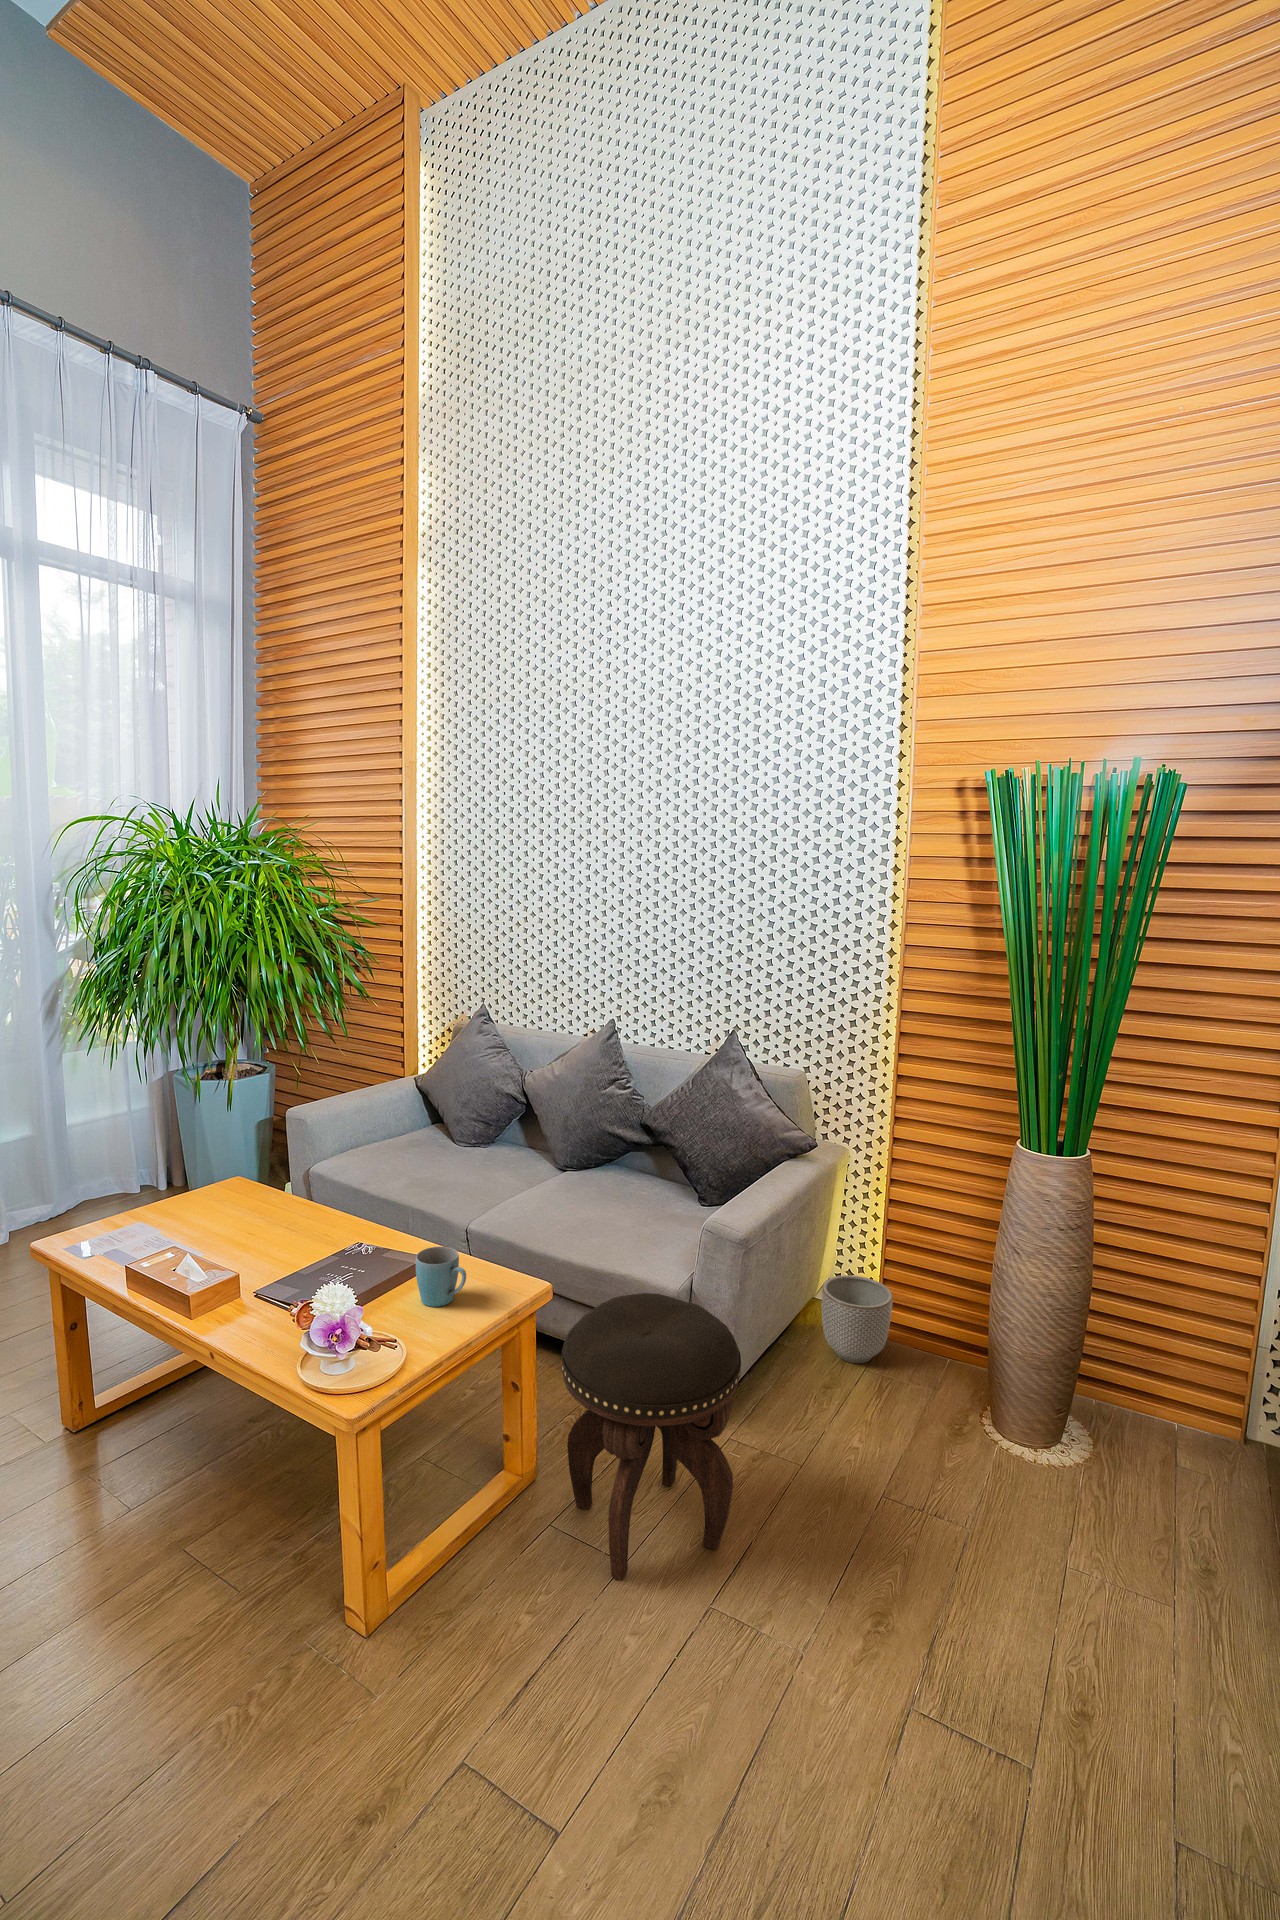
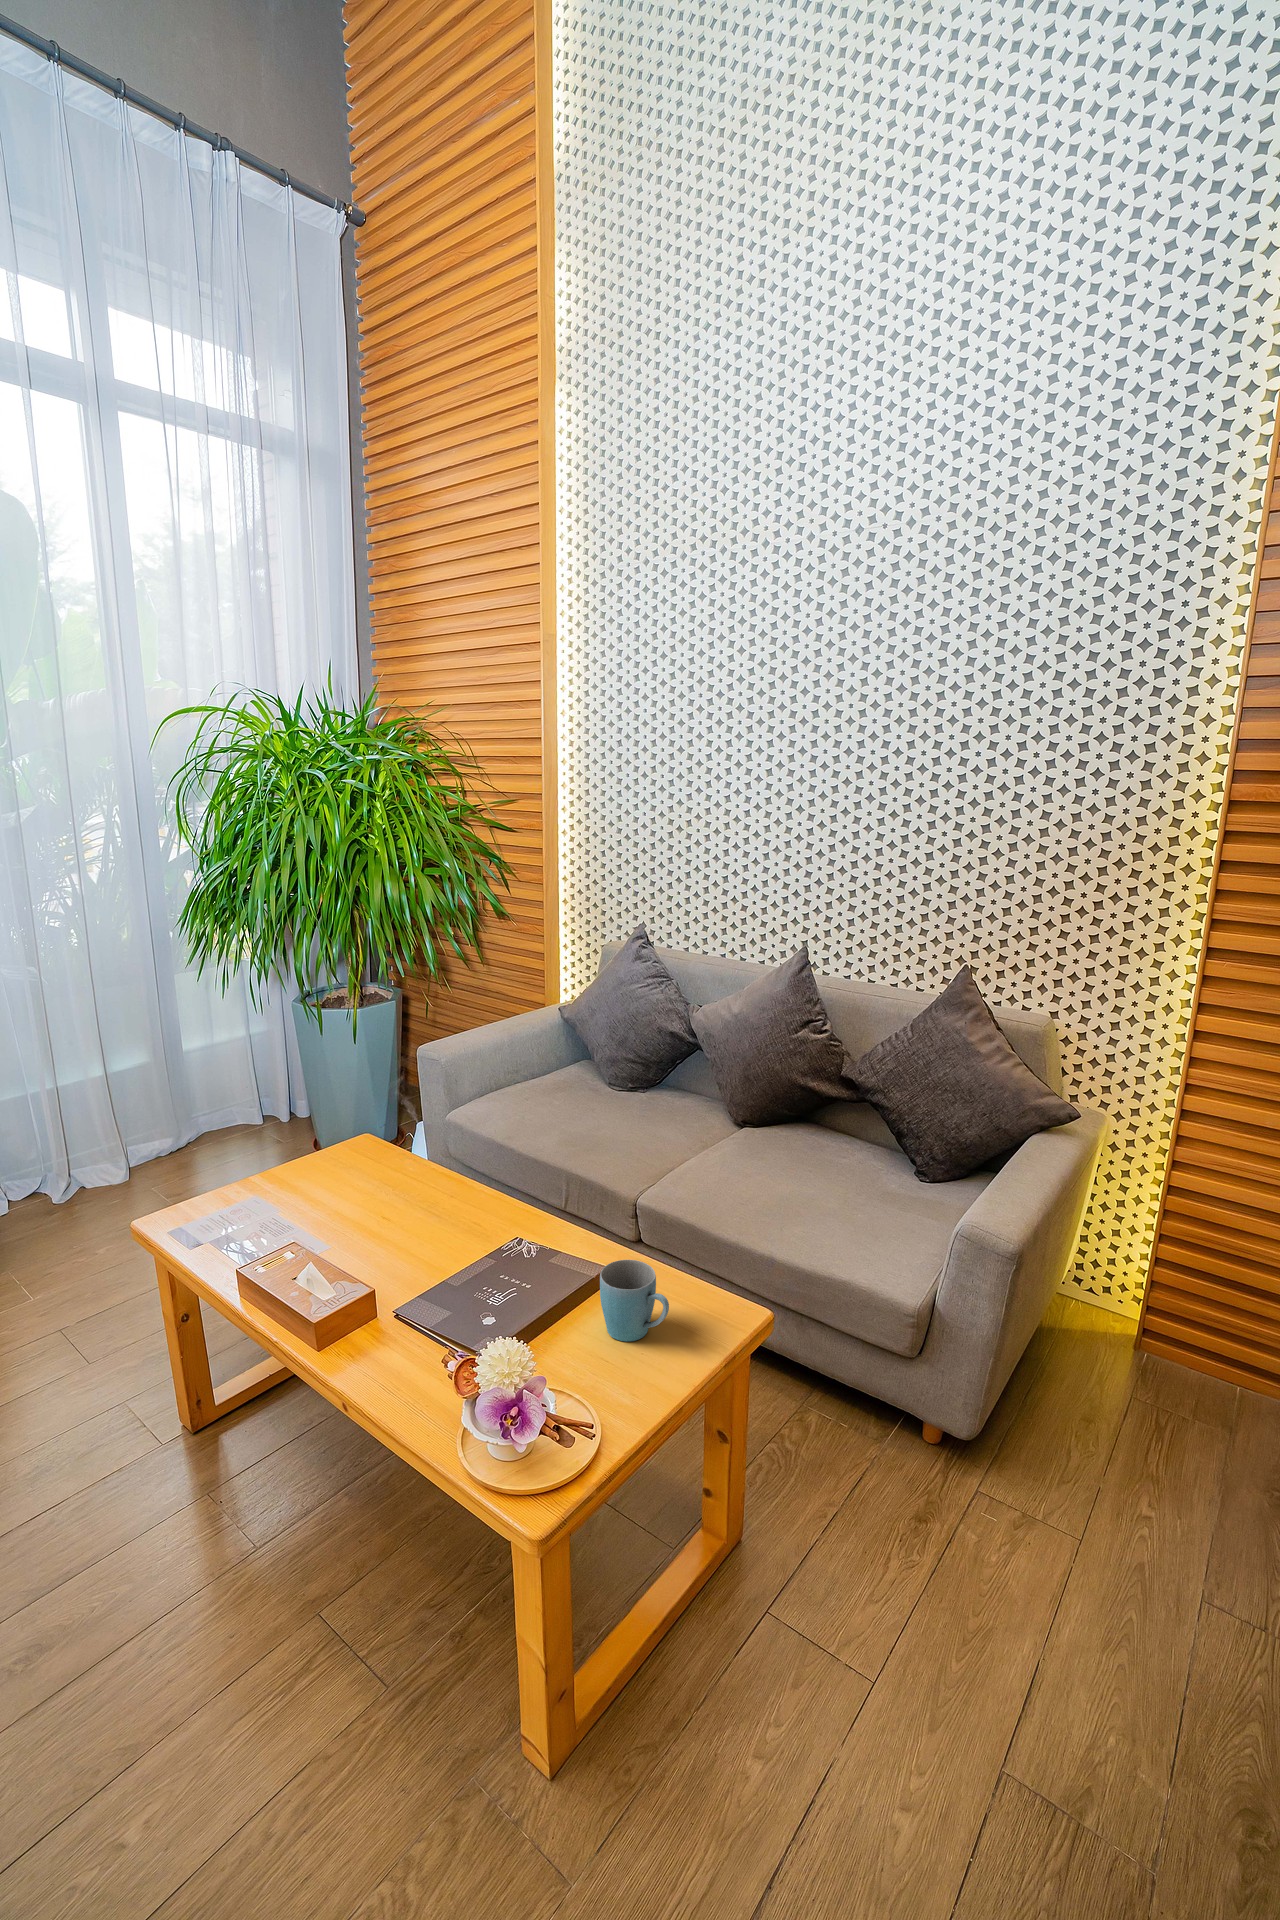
planter: present [822,1275,893,1363] -> none [1093,1282,1197,1398]
footstool: present [562,1293,741,1580] -> none [802,1334,1066,1734]

